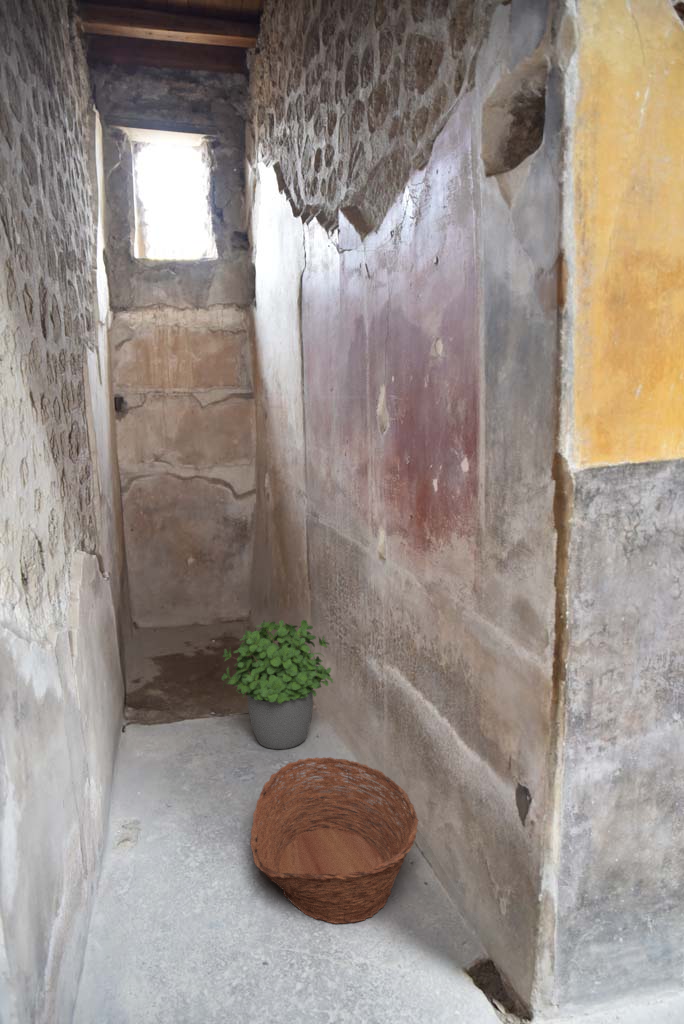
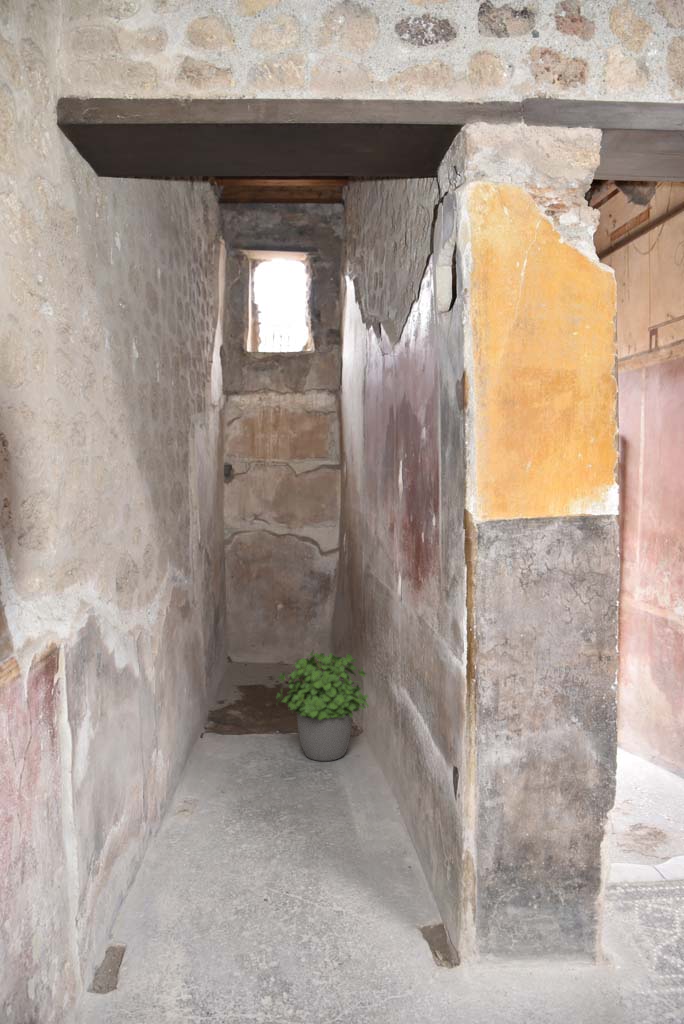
basket: present [250,757,418,924] -> none [271,759,402,883]

